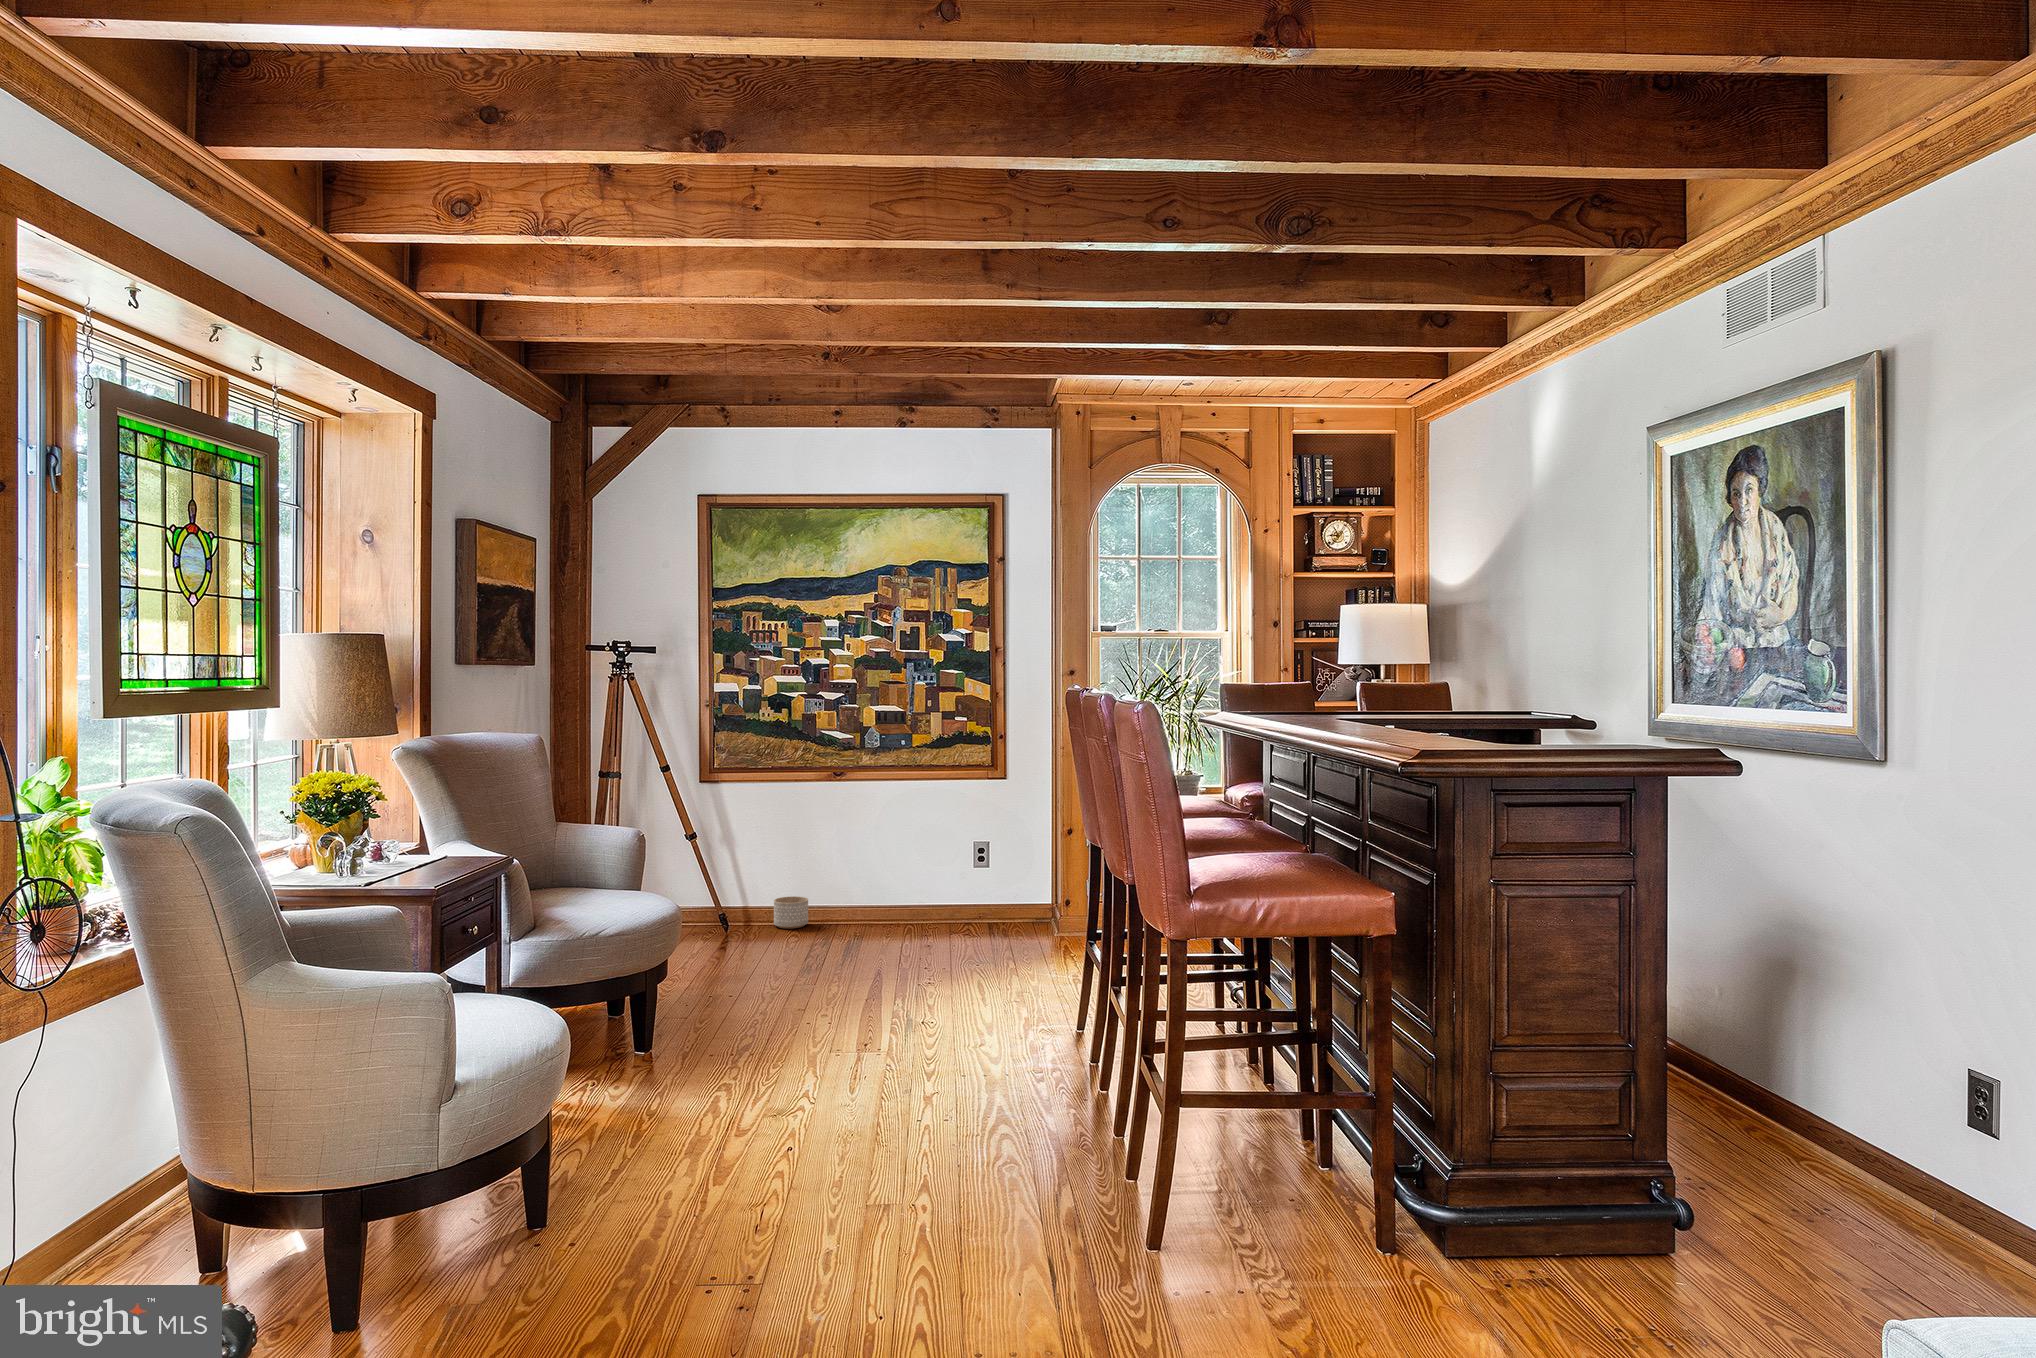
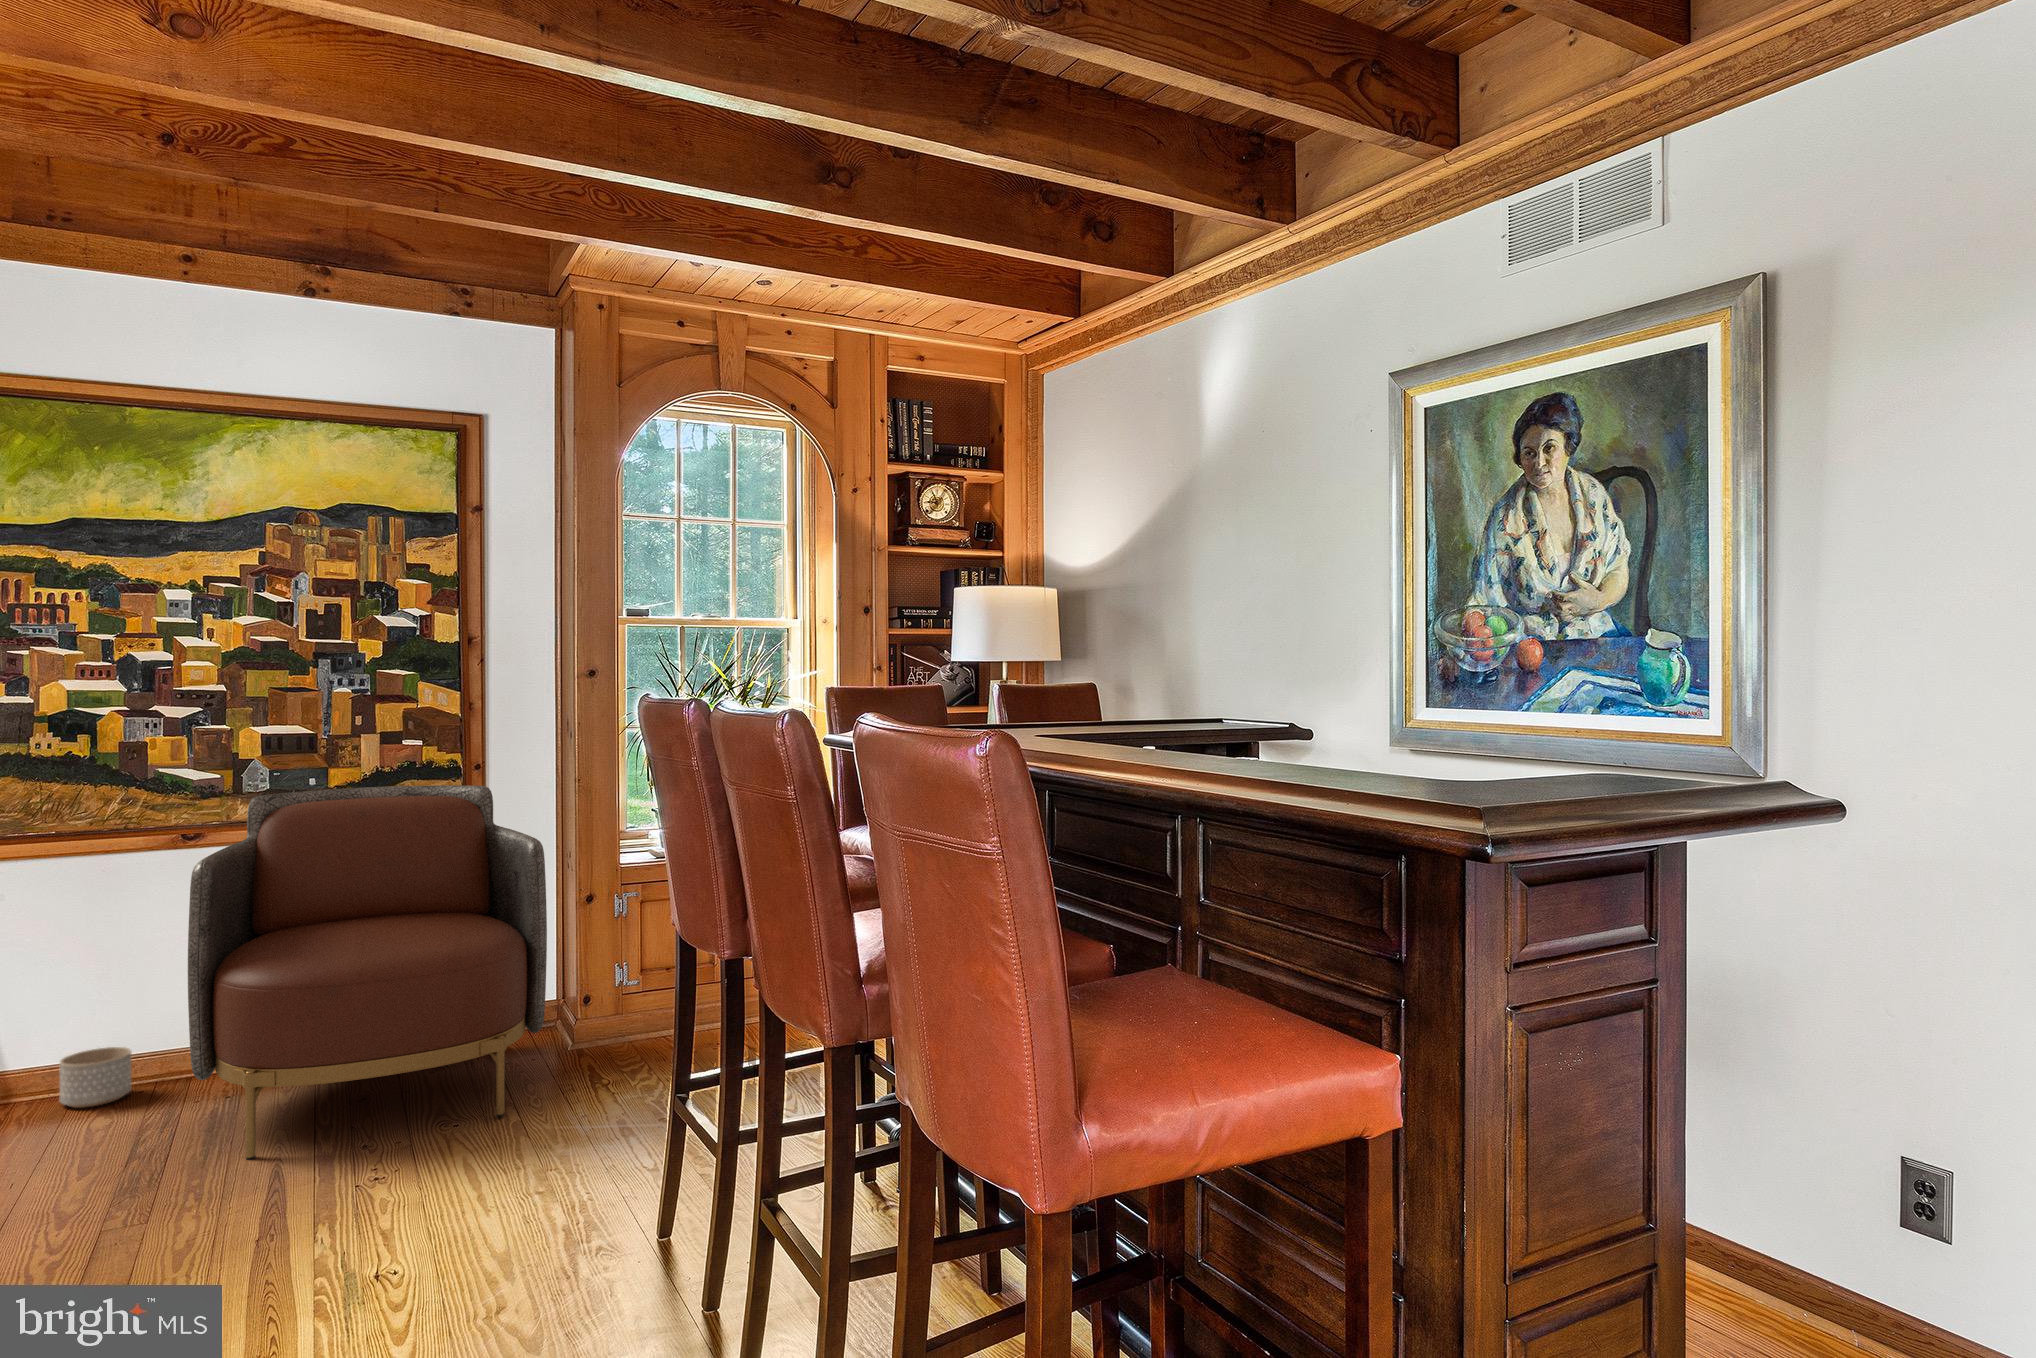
armchair: none [837,747,1034,962] -> present [188,785,547,1160]

